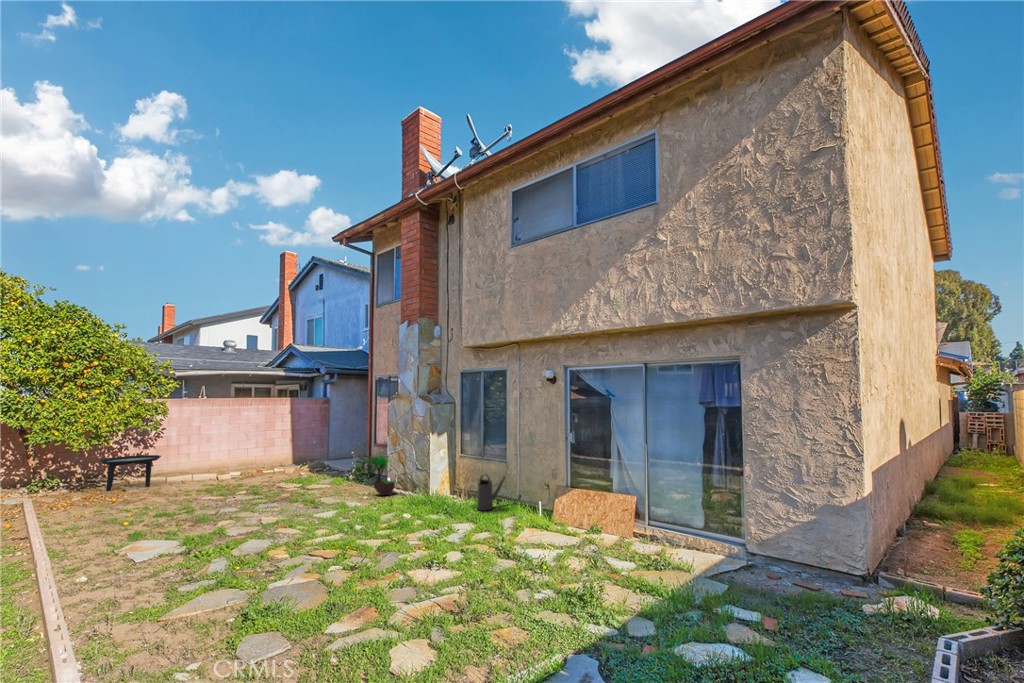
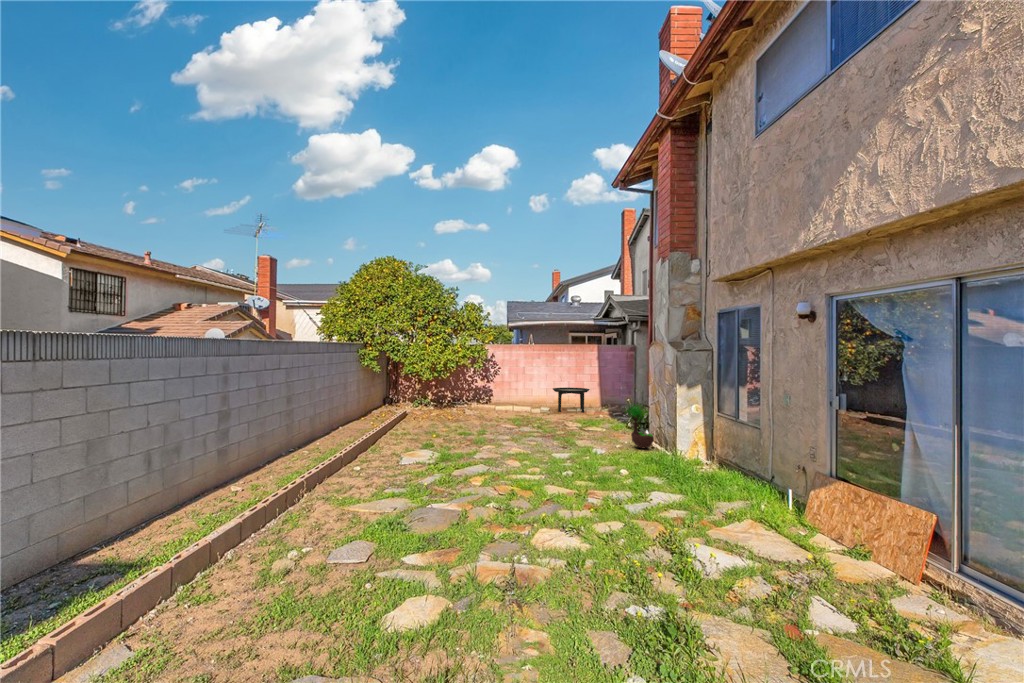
round table: present [100,455,161,491] -> present [553,388,590,412]
watering can: present [474,474,505,510] -> none [705,439,758,485]

